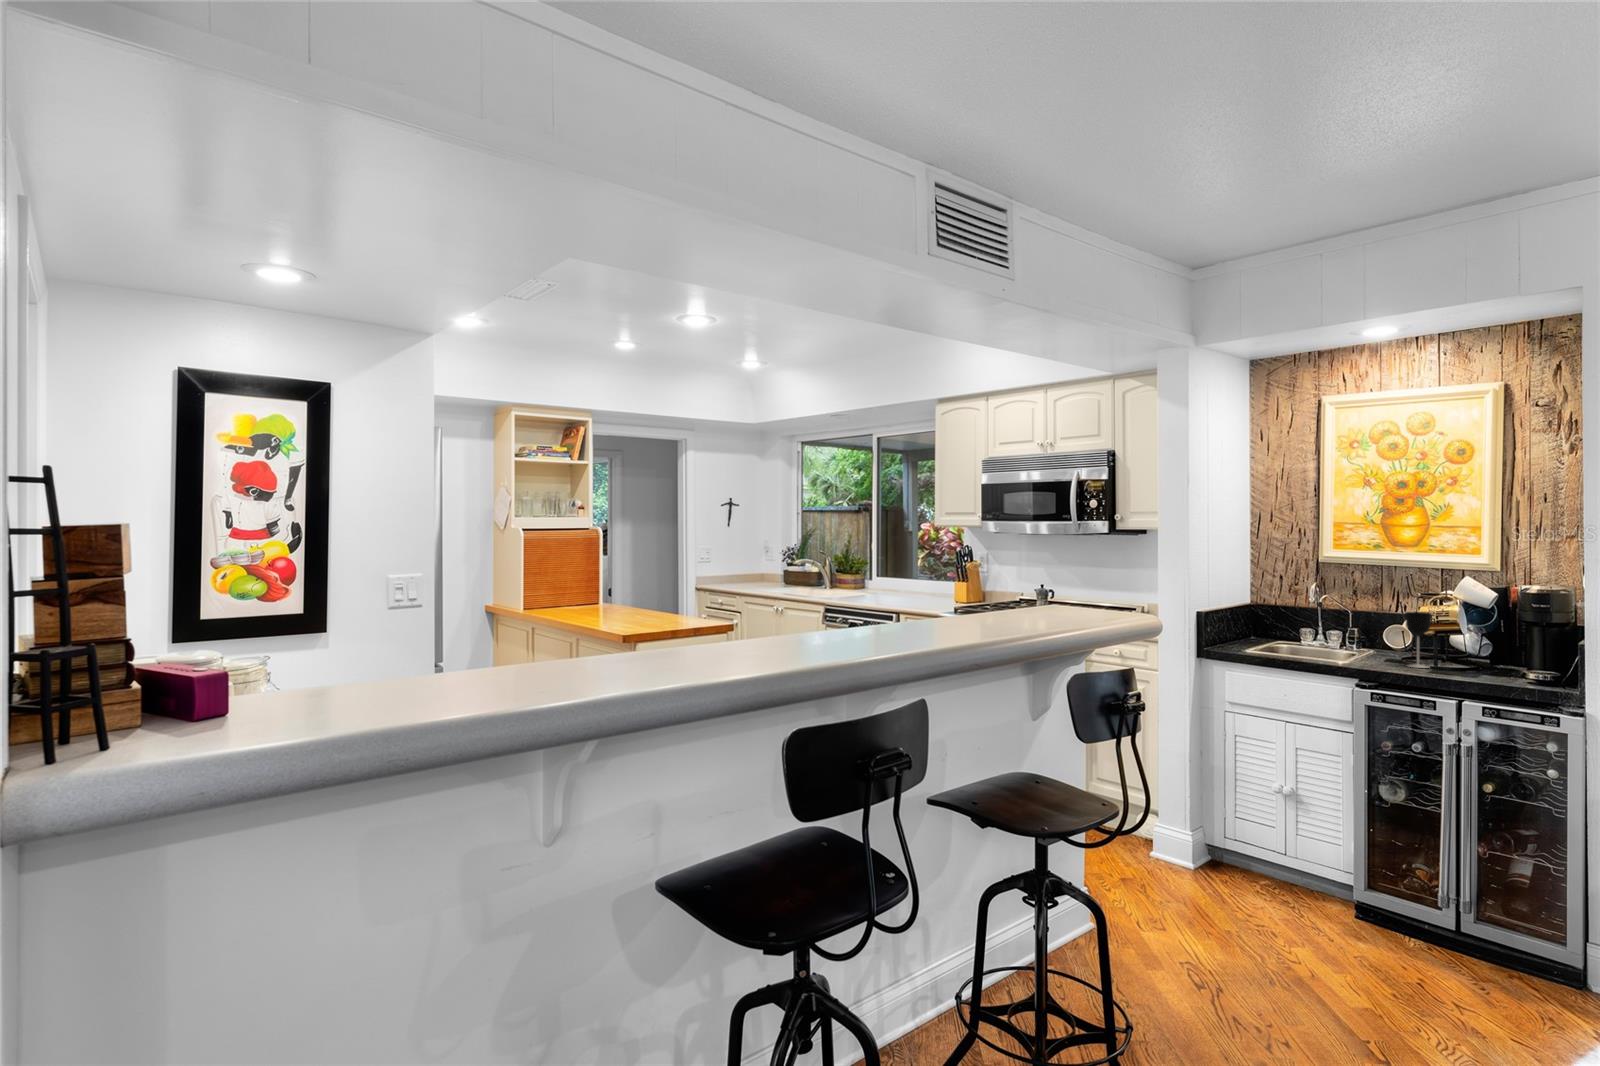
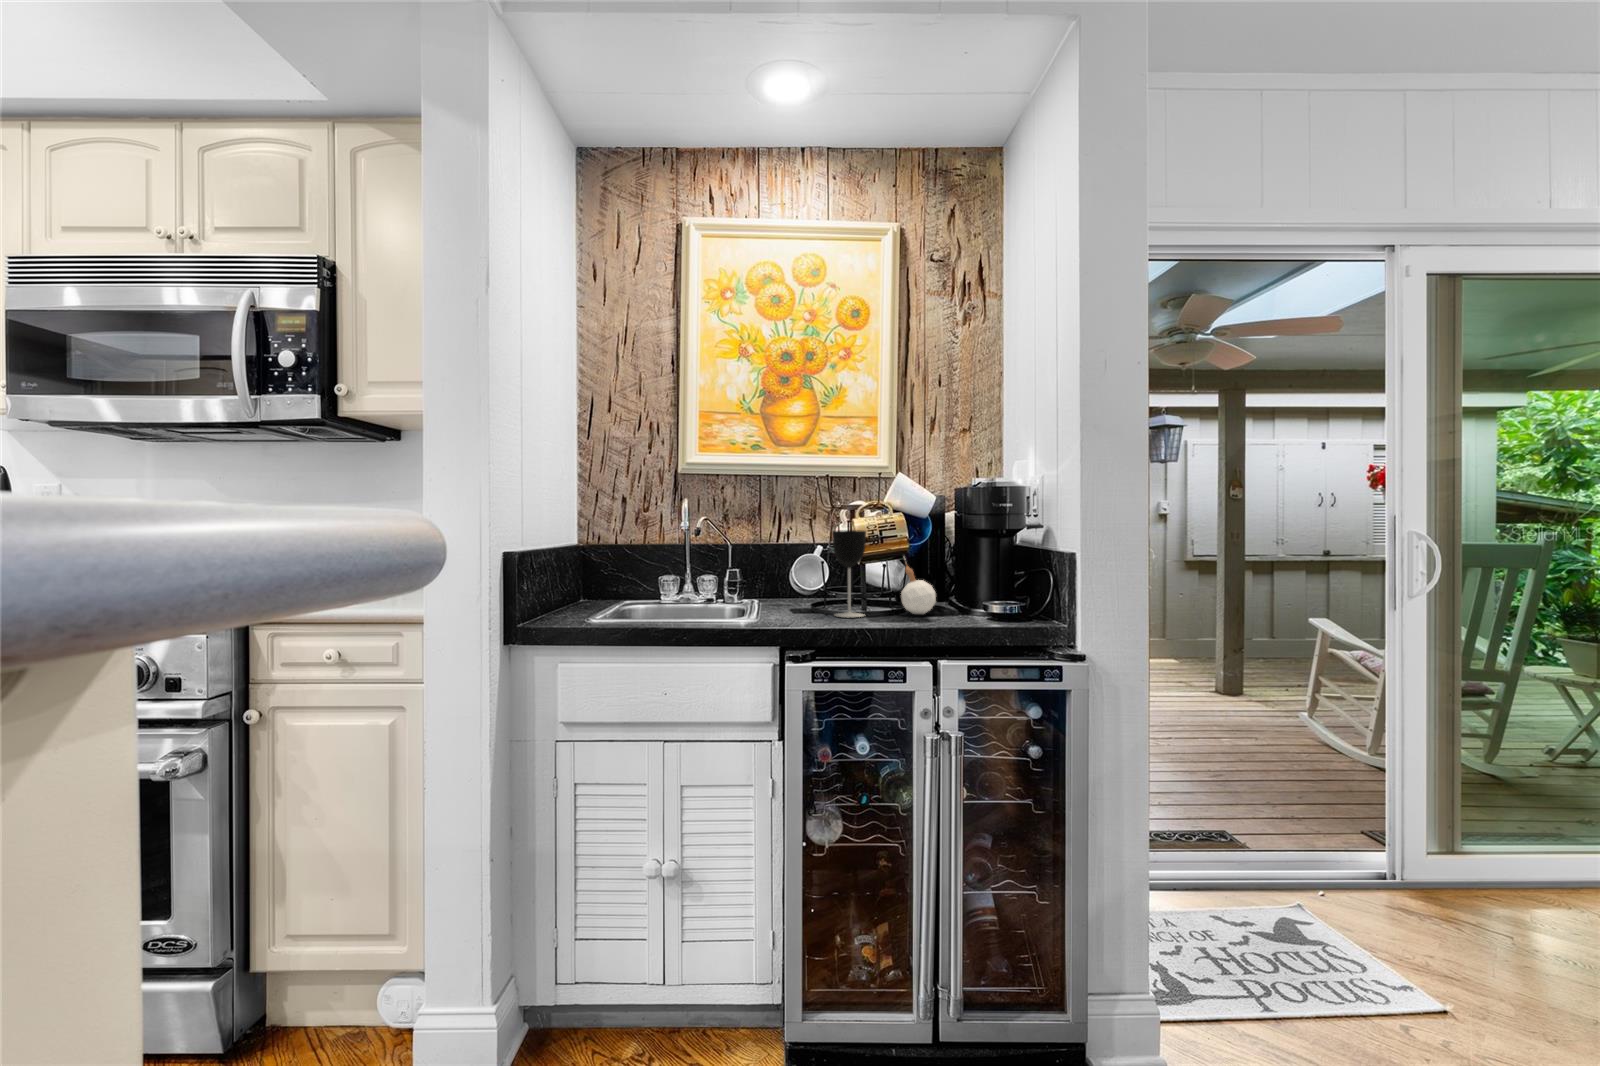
candle: none [1460,631,1489,672] -> present [901,559,936,614]

